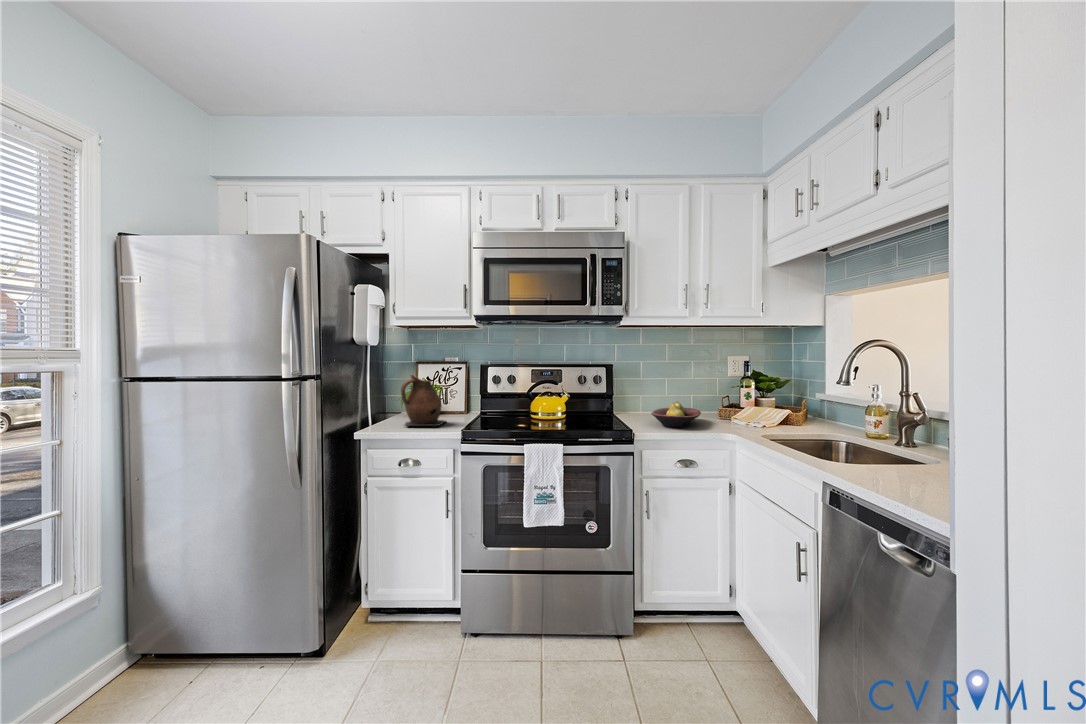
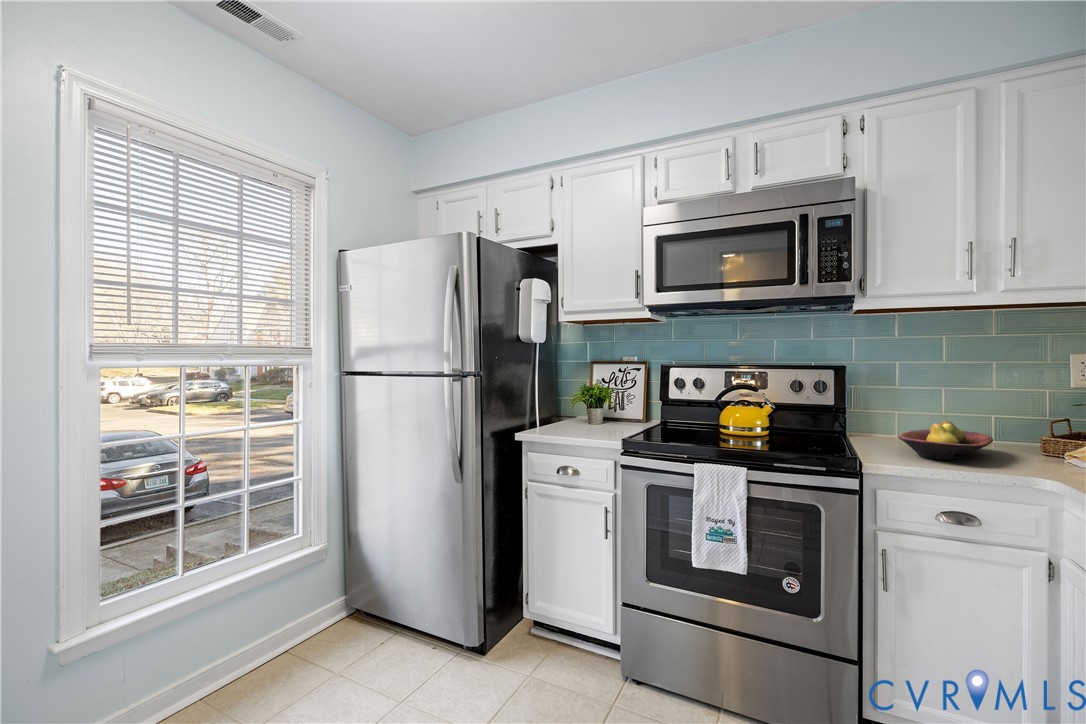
ceramic pitcher: present [401,375,446,426] -> none [565,374,617,433]

